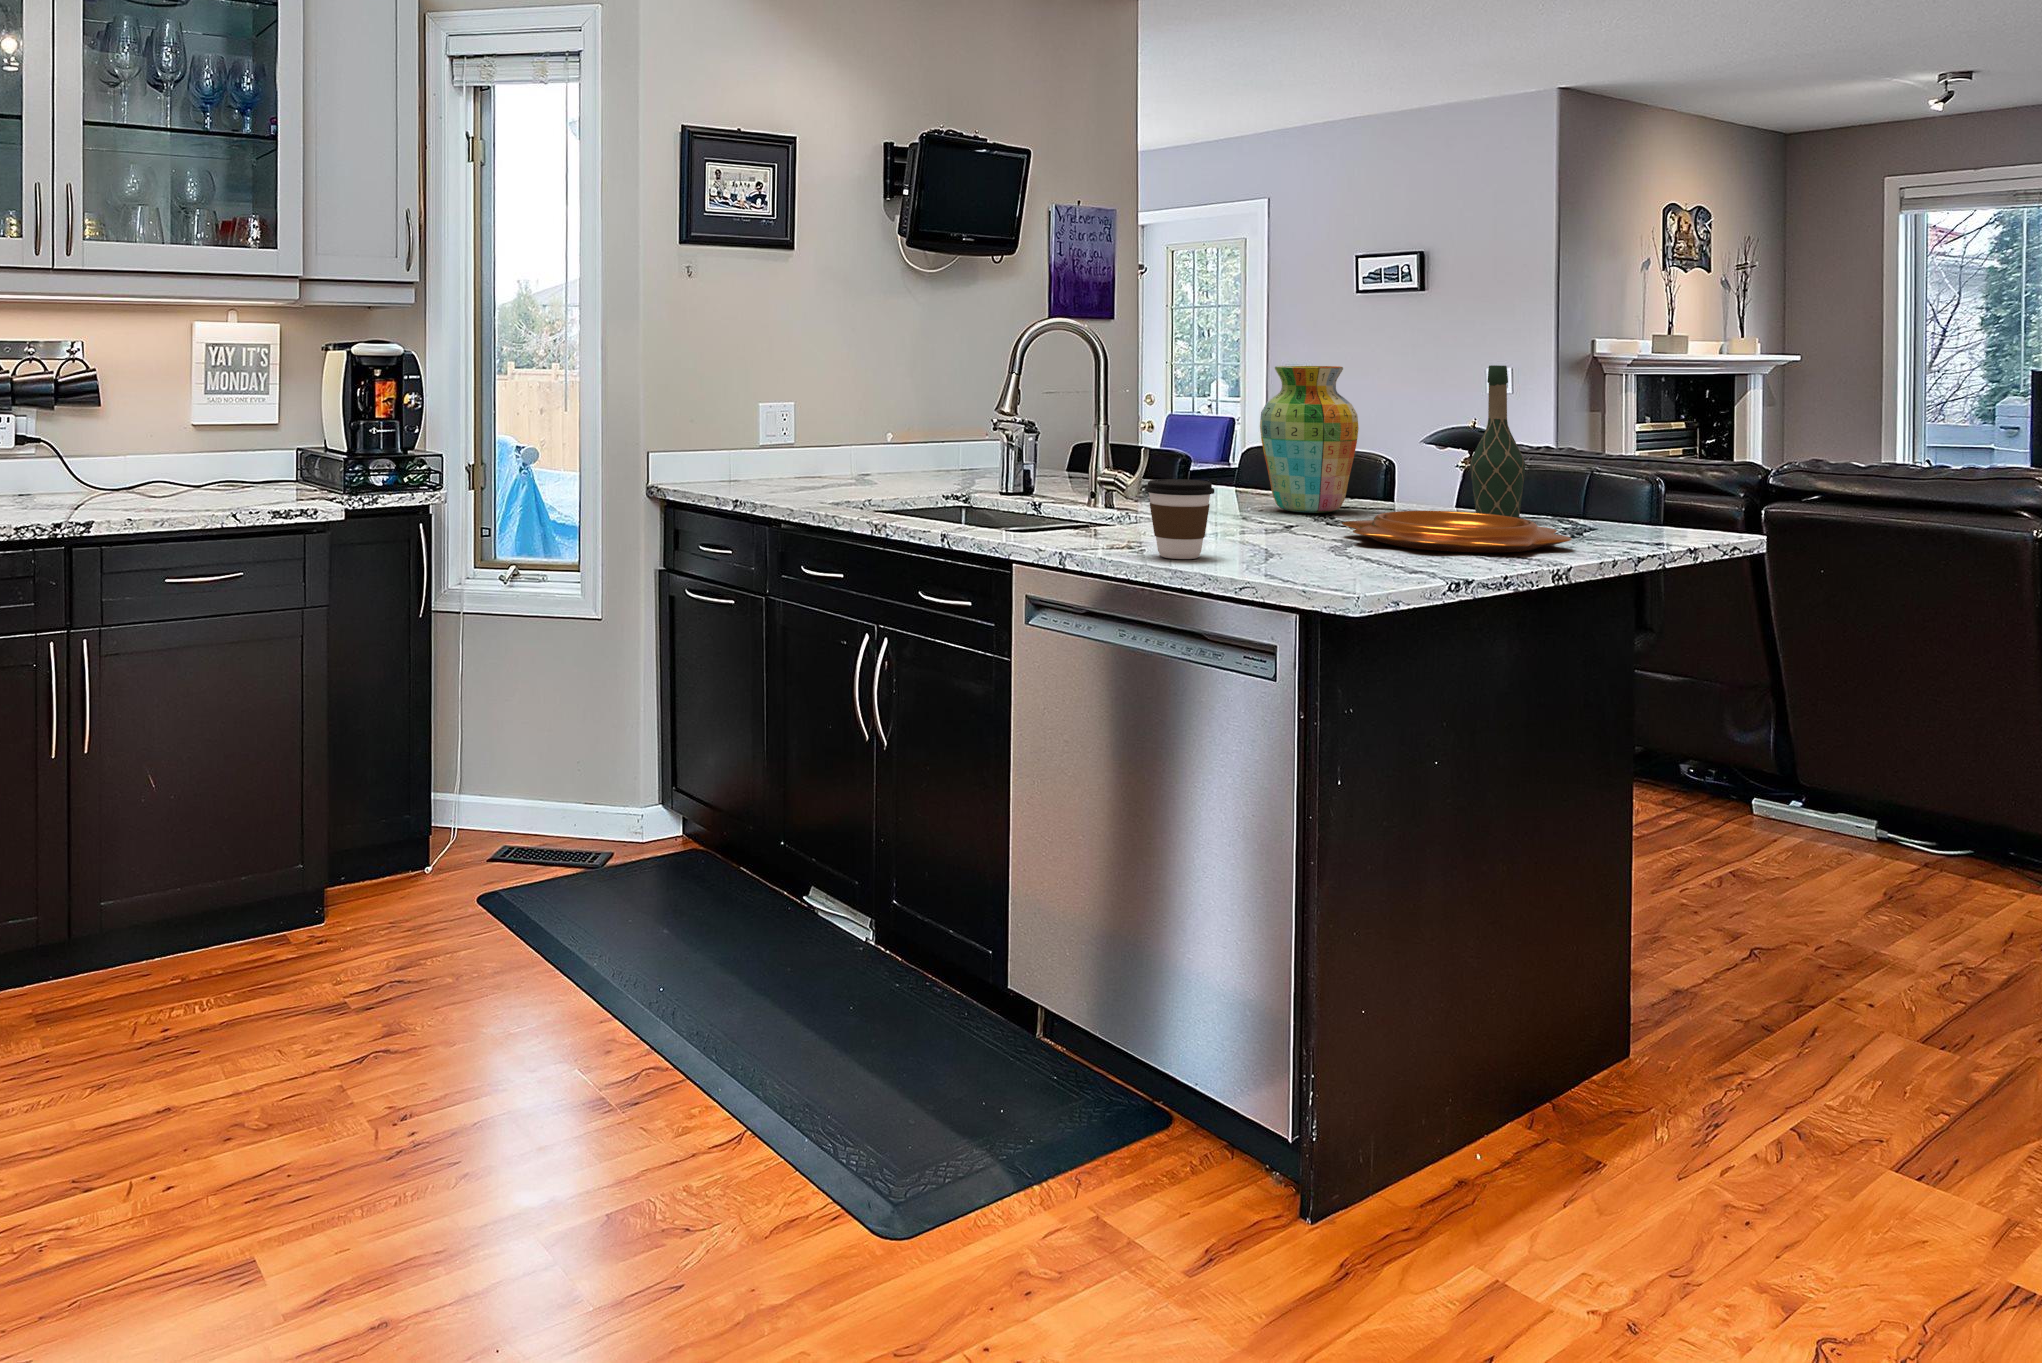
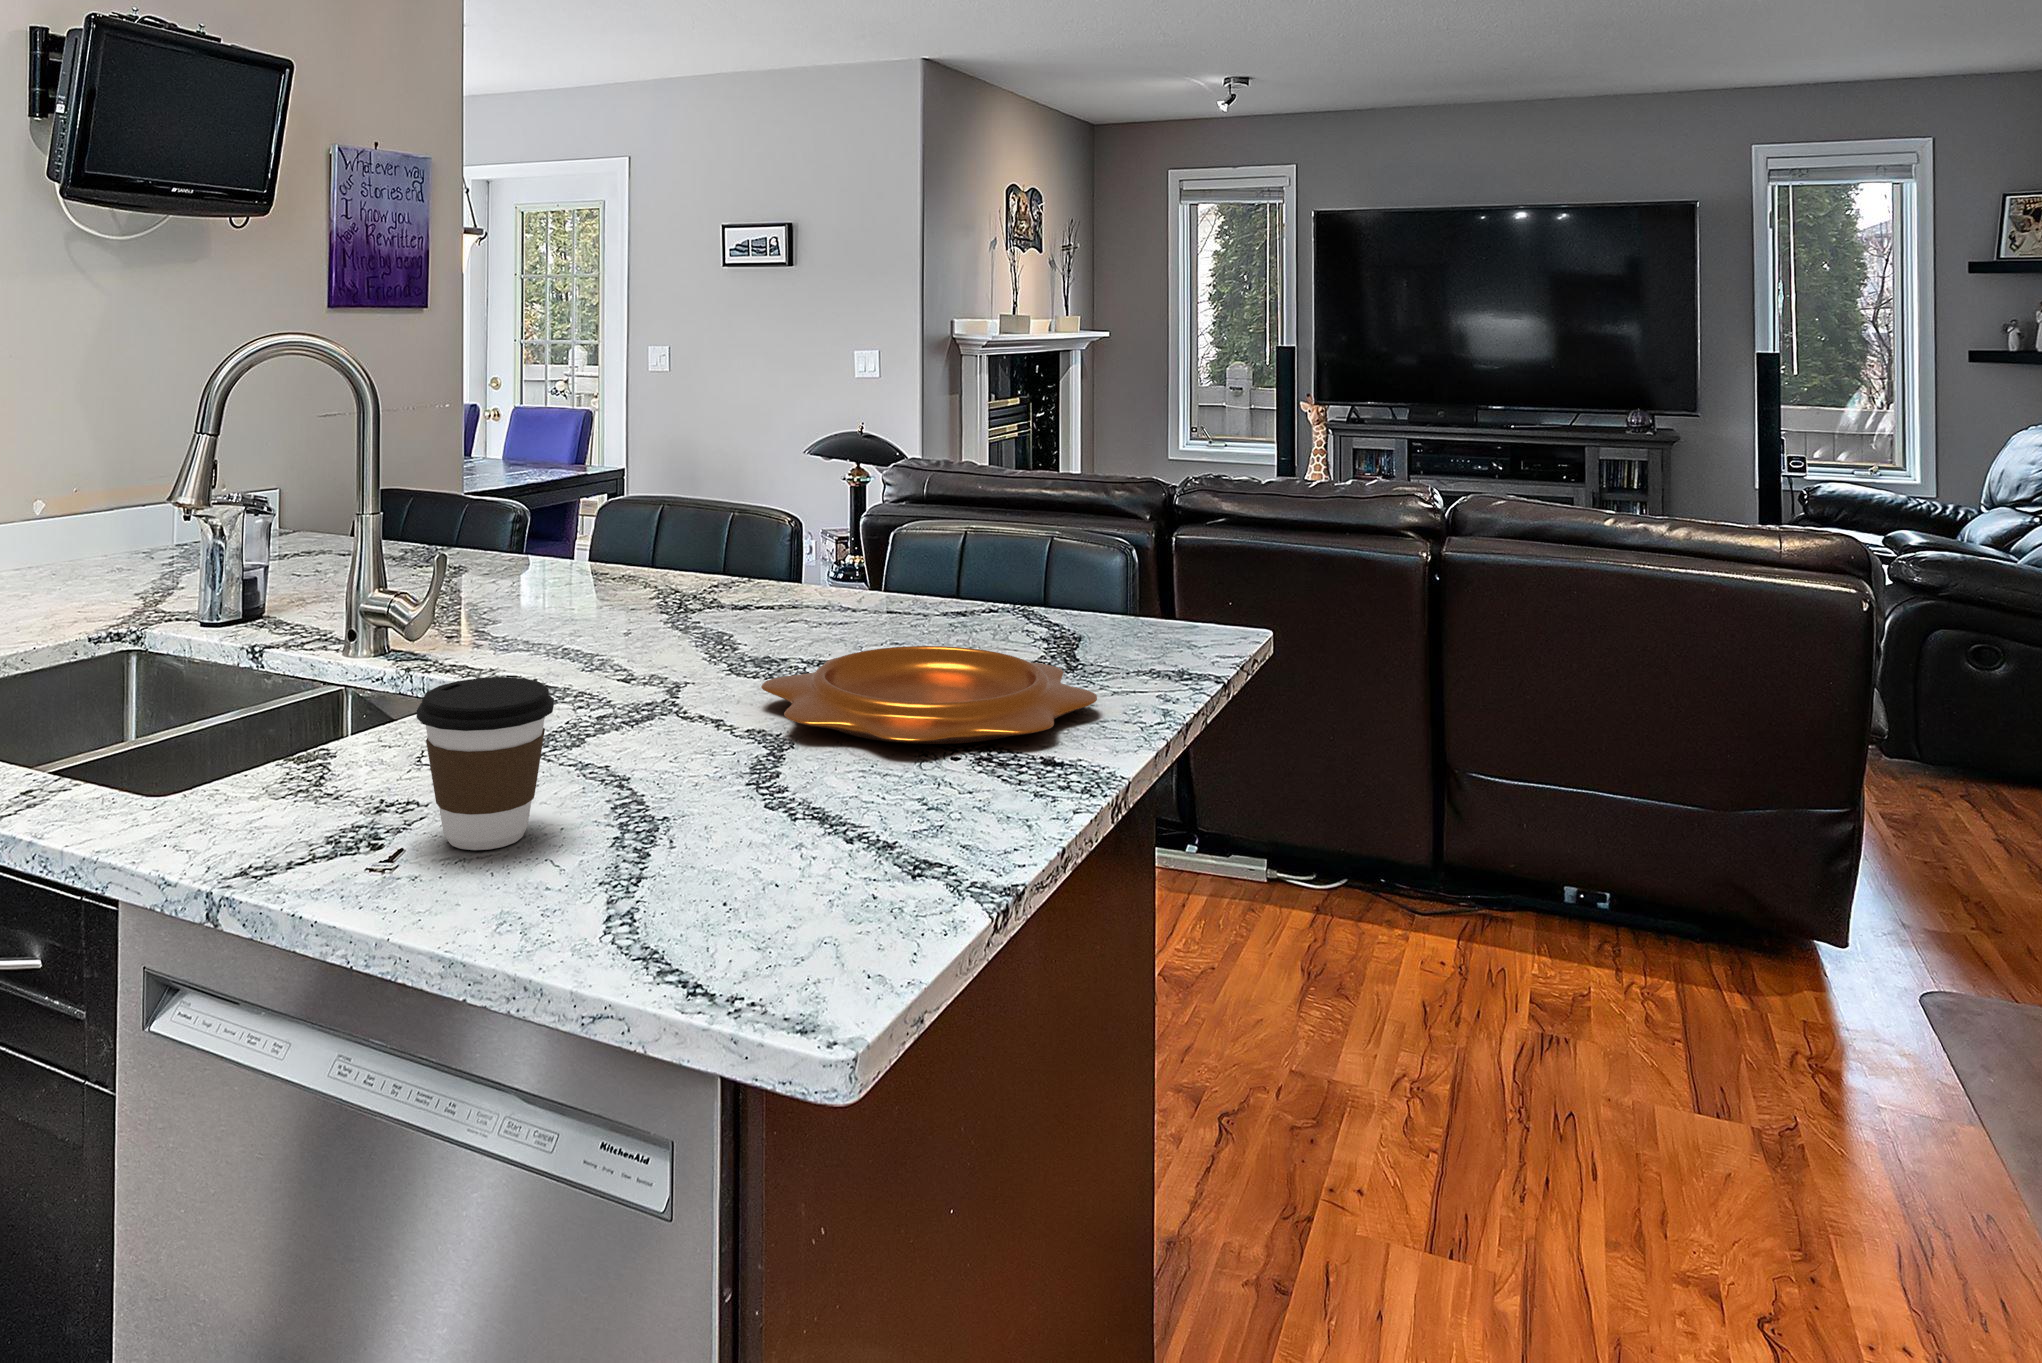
wine bottle: present [1470,365,1525,518] -> none [923,408,994,635]
vase: present [1260,366,1359,513] -> none [627,405,770,633]

